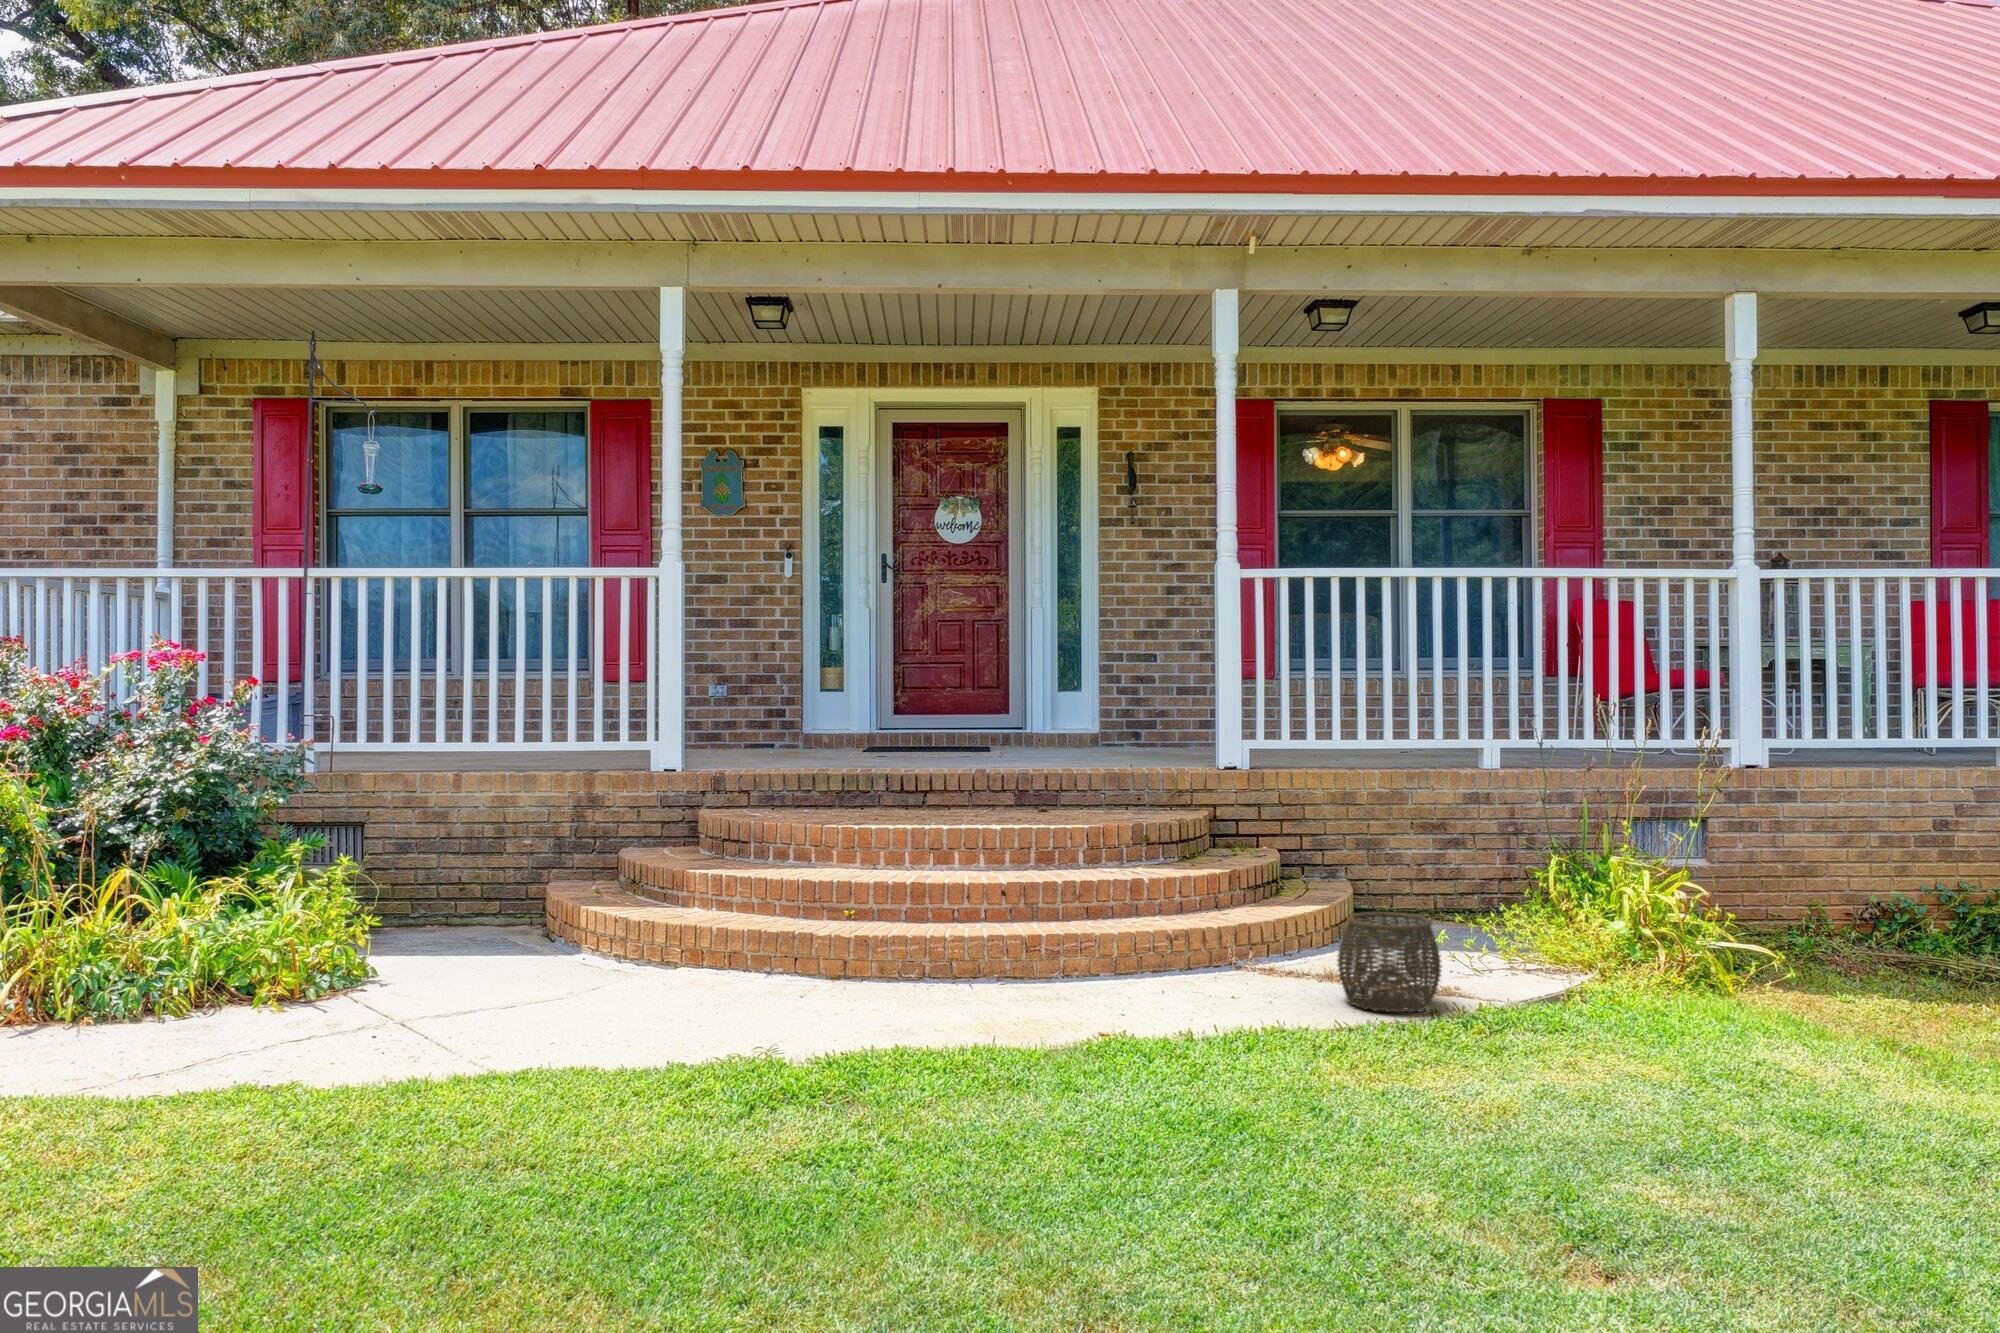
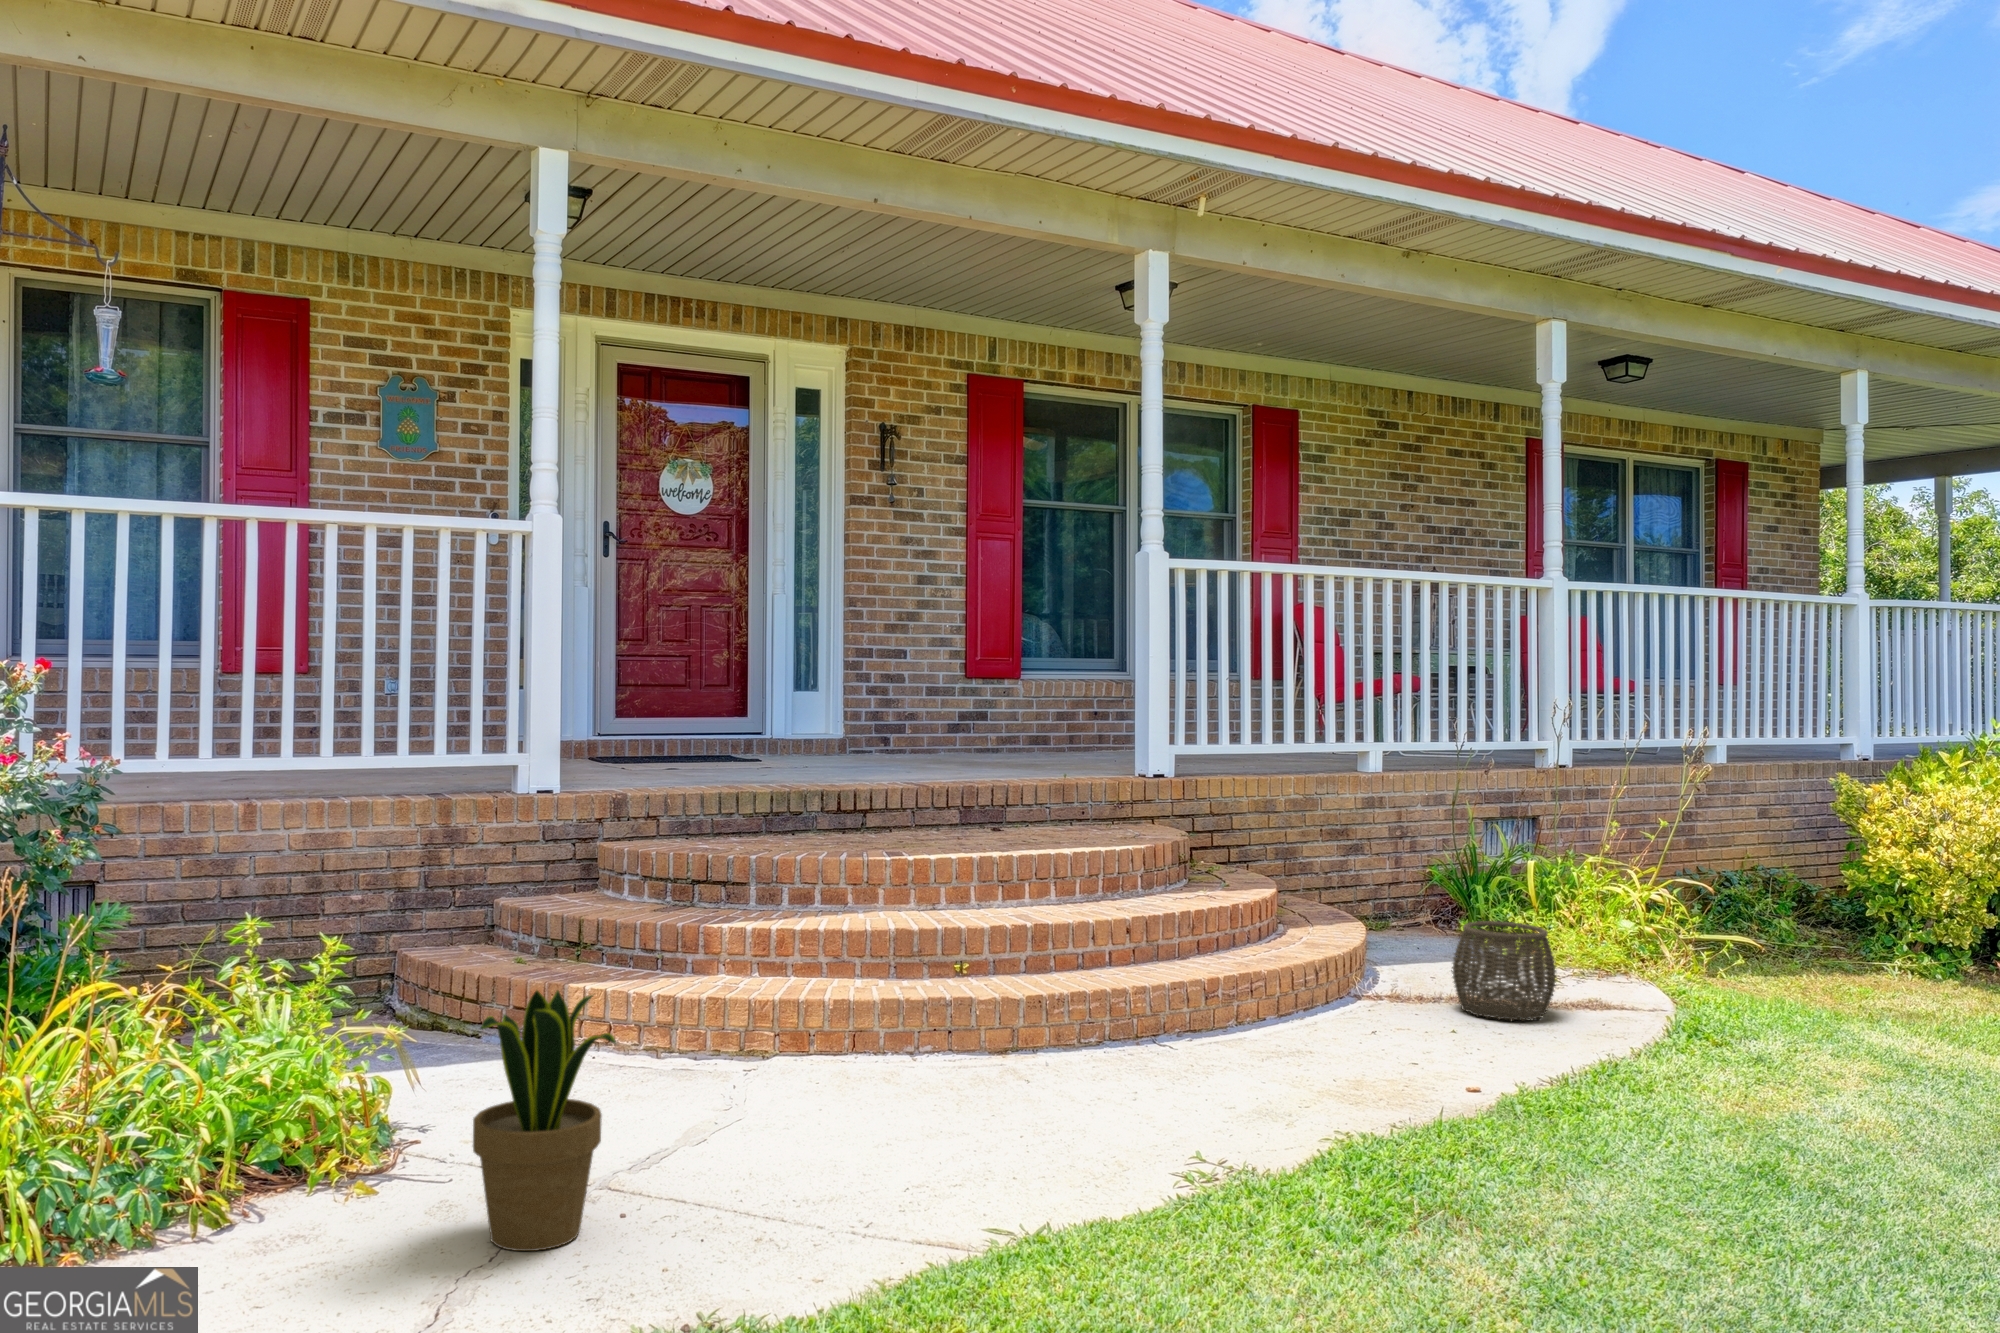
potted plant: none [214,881,333,1057] -> present [473,991,616,1251]

